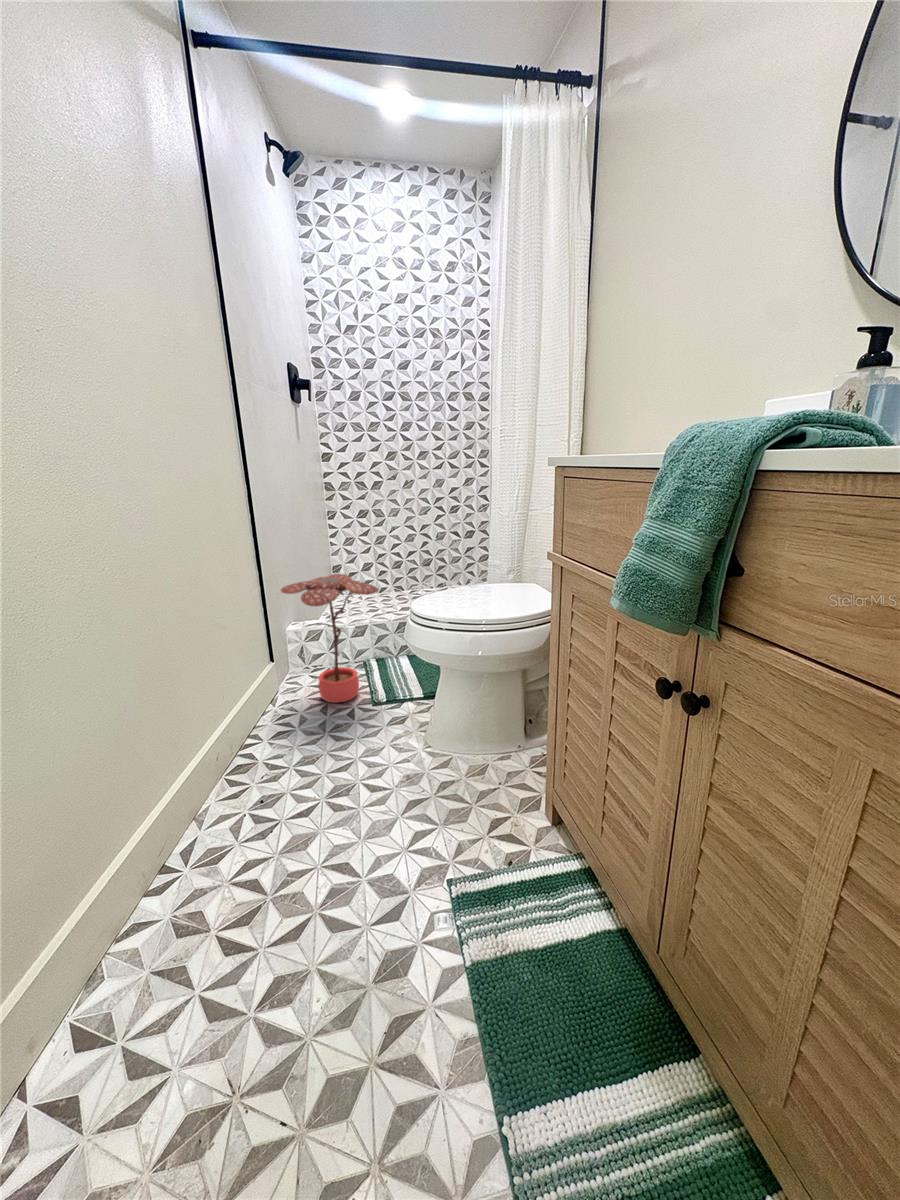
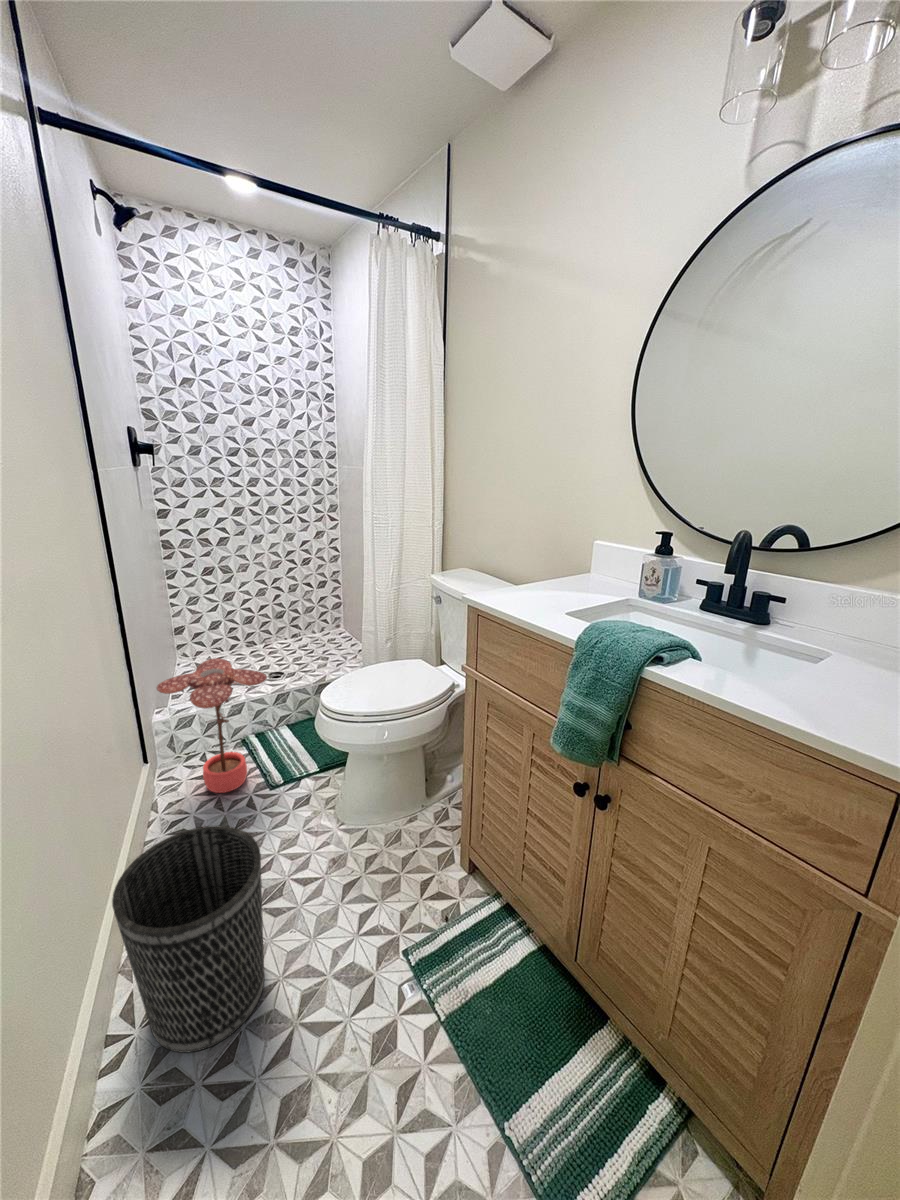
wastebasket: none [151,690,306,906] -> present [112,825,264,1053]

